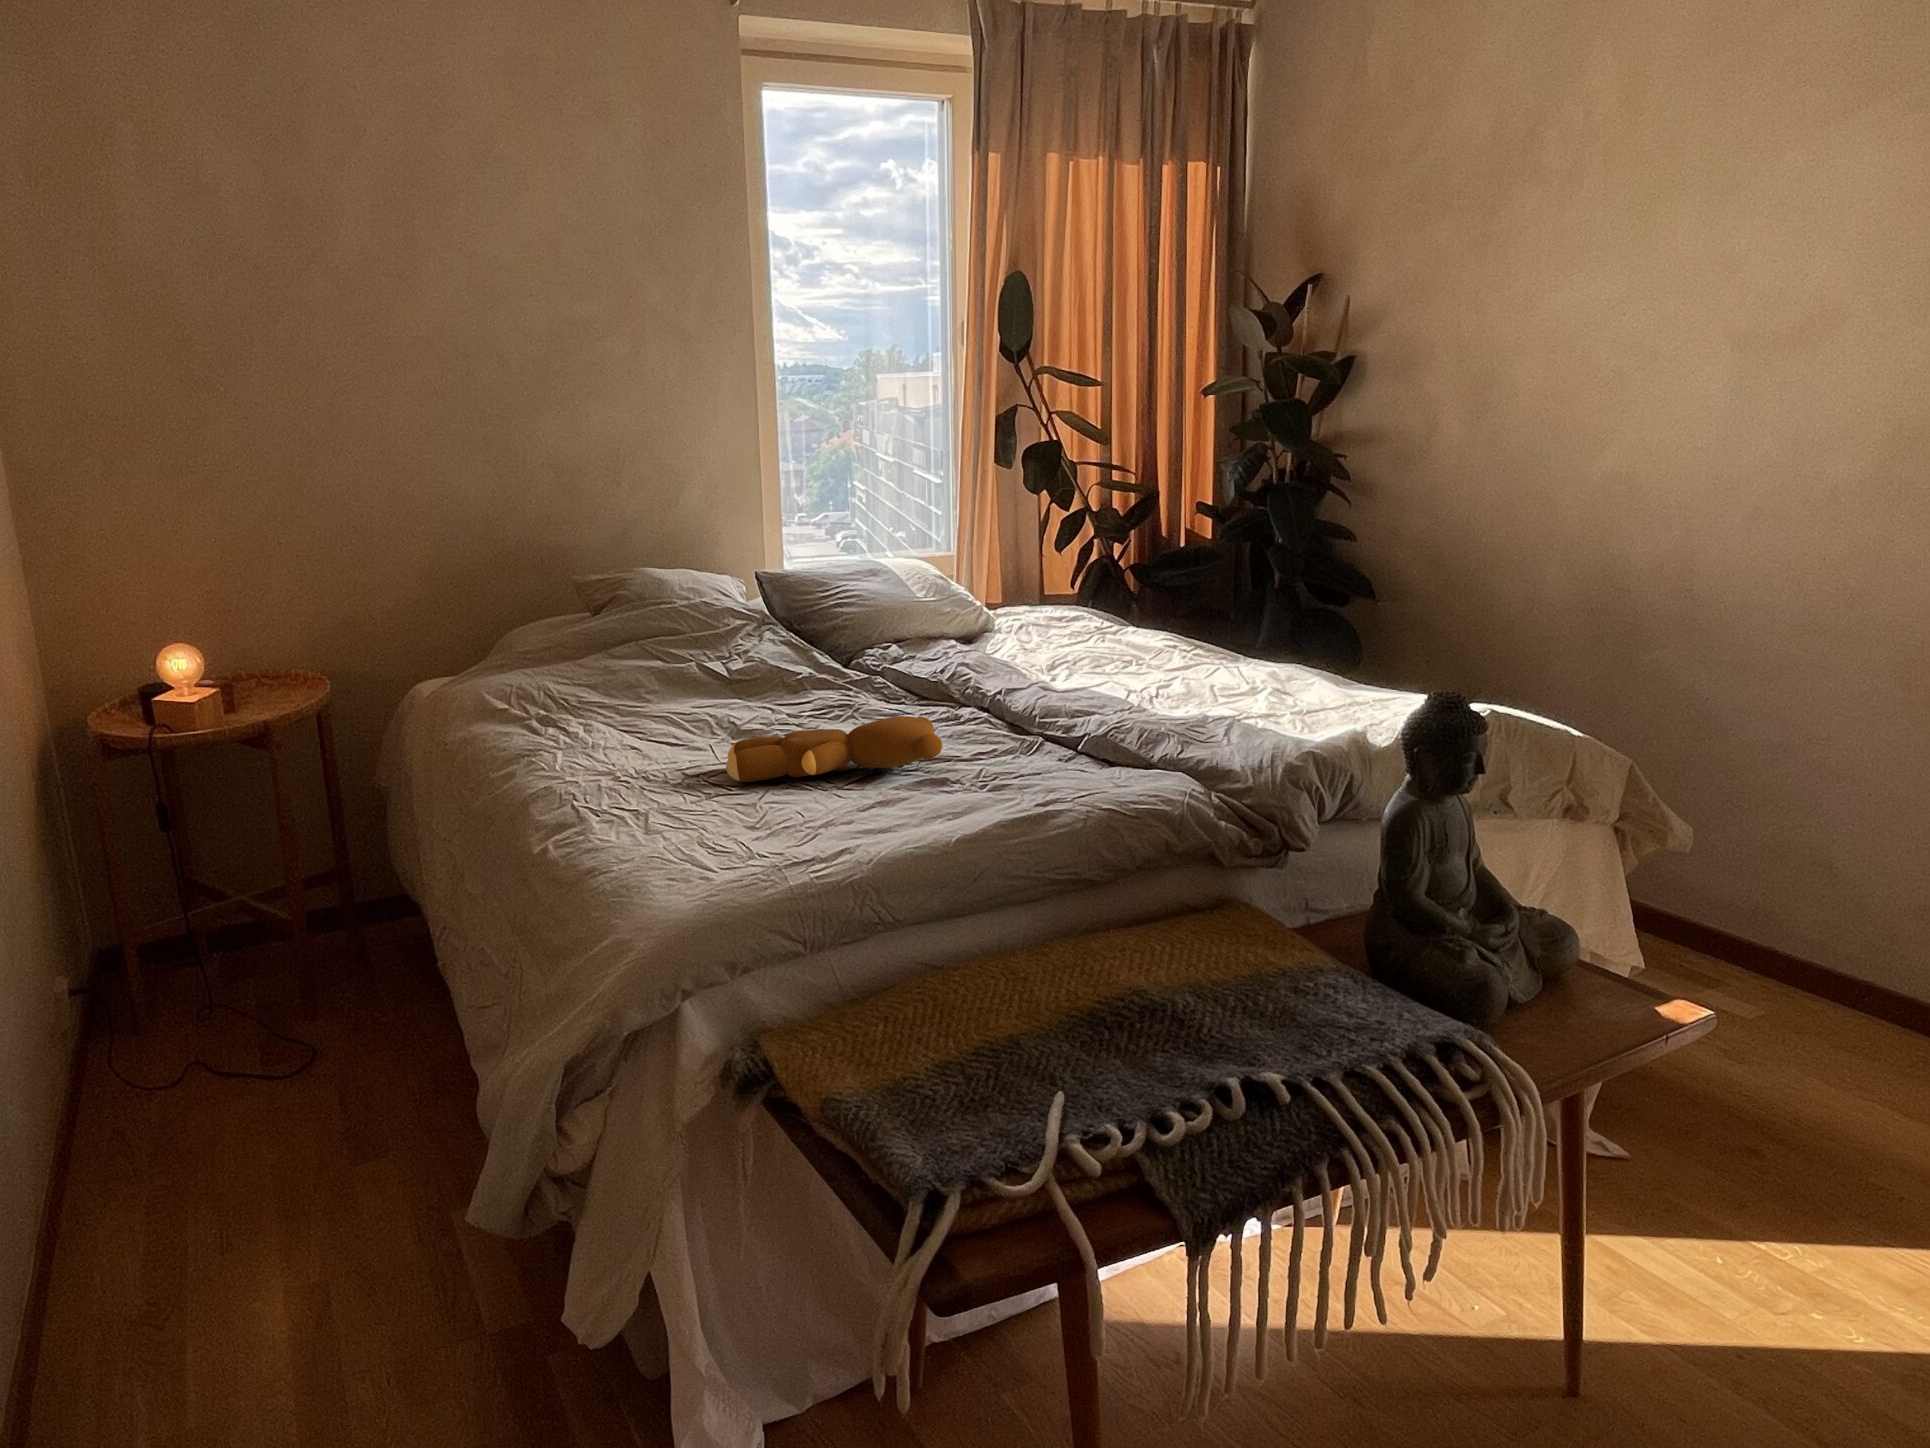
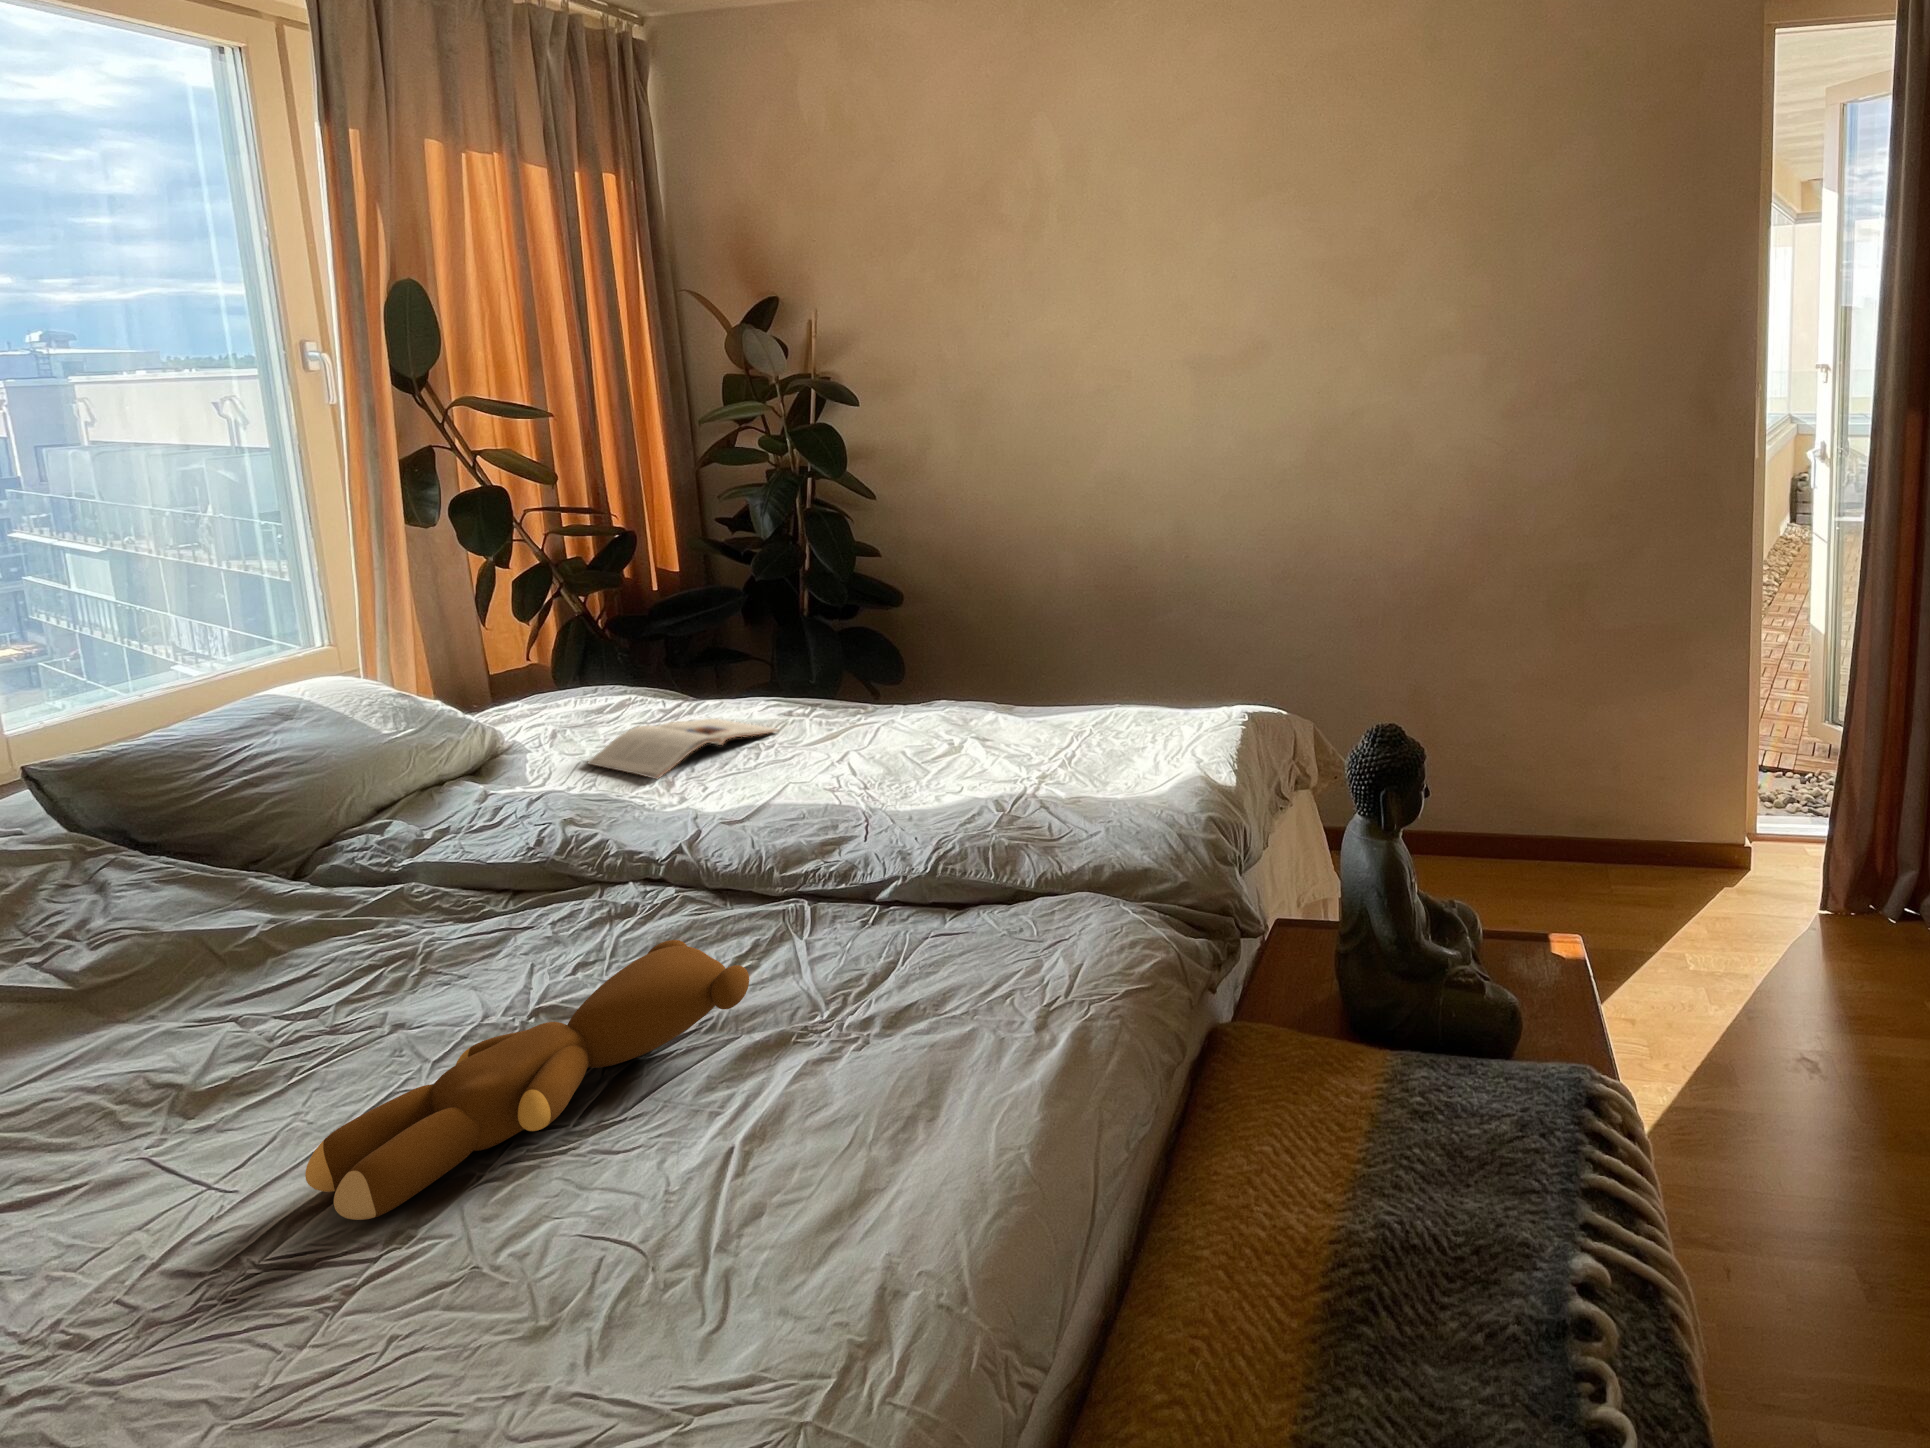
magazine: none [1027,630,1159,665] -> present [587,719,778,779]

